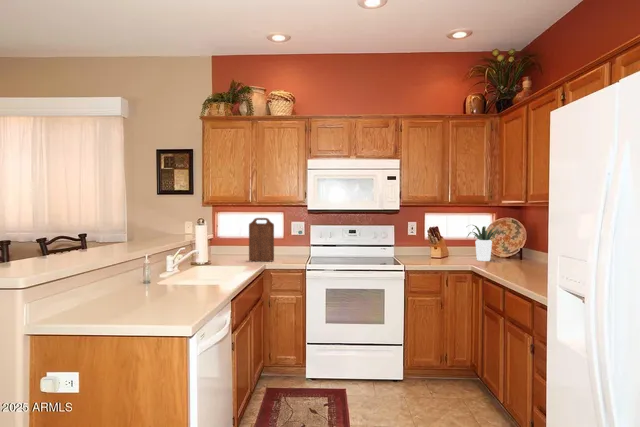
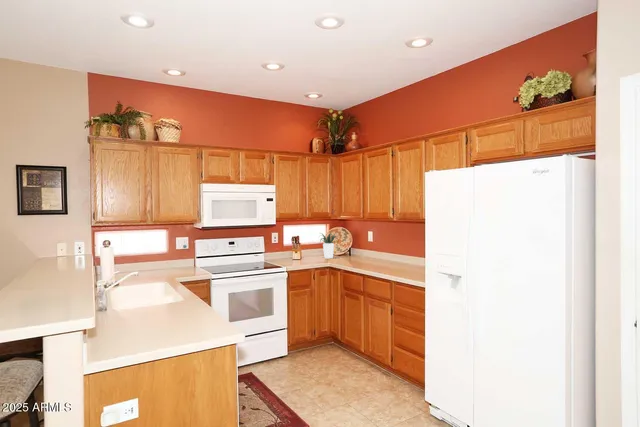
cutting board: present [249,218,274,261] -> none [147,235,173,277]

